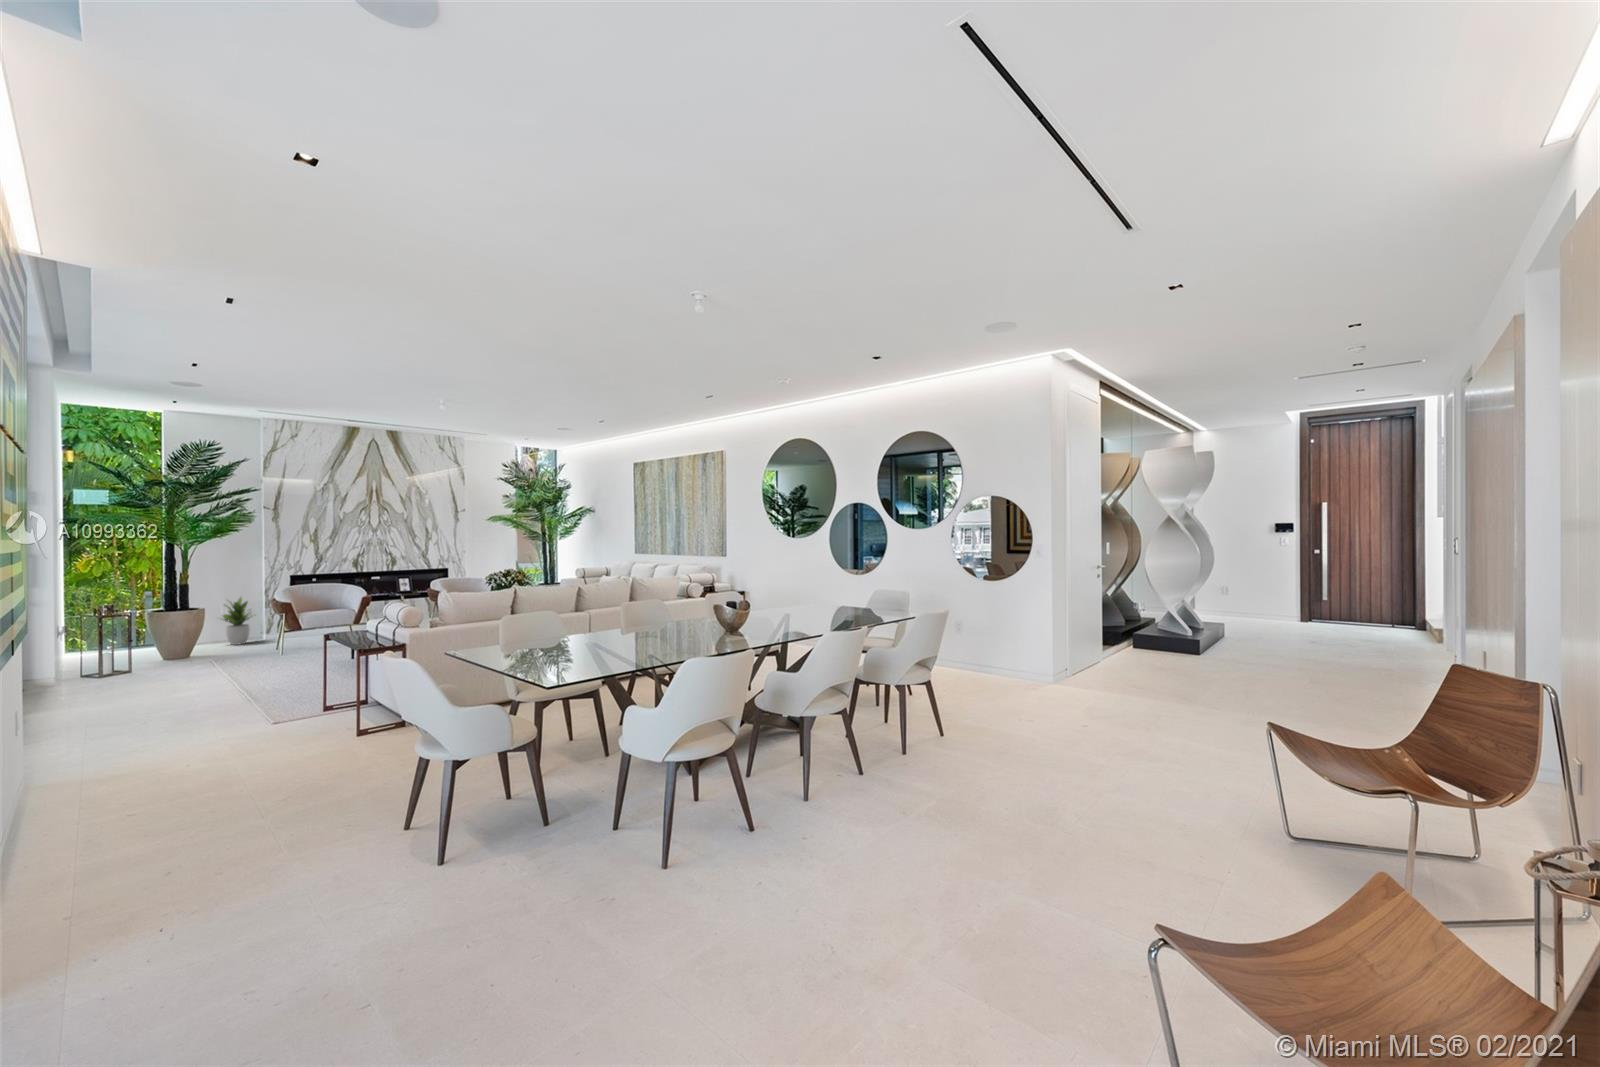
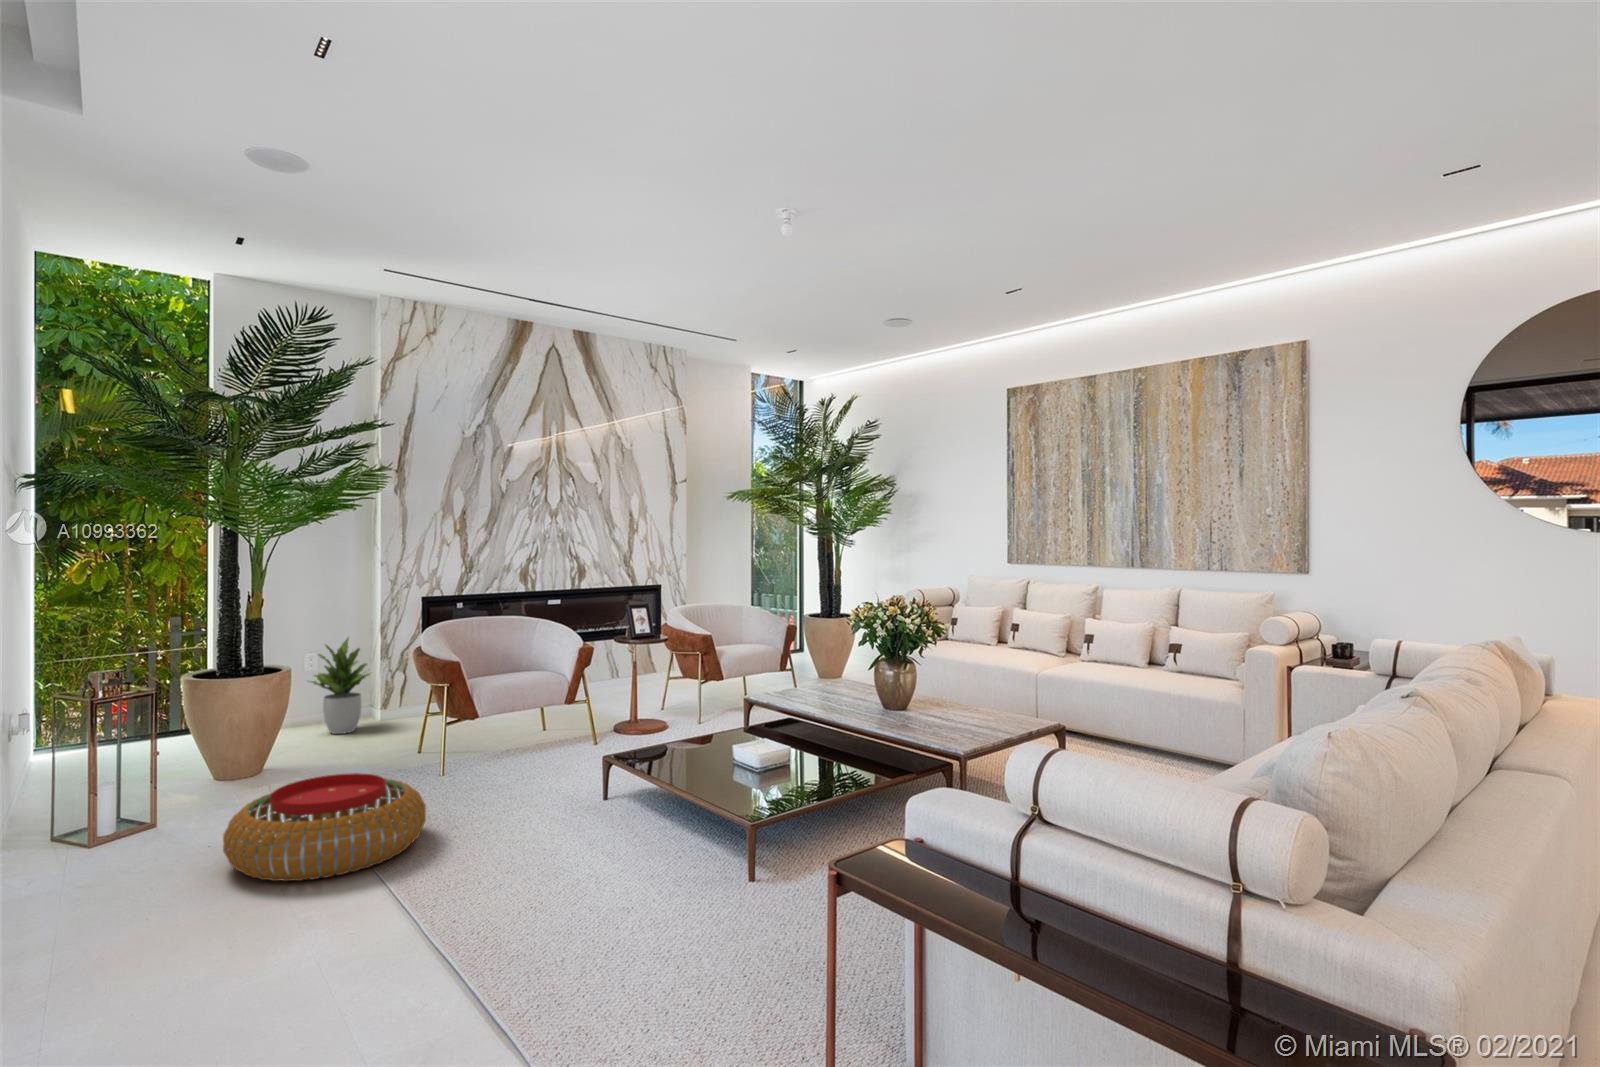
pouf: none [144,648,246,685] -> present [223,773,426,881]

